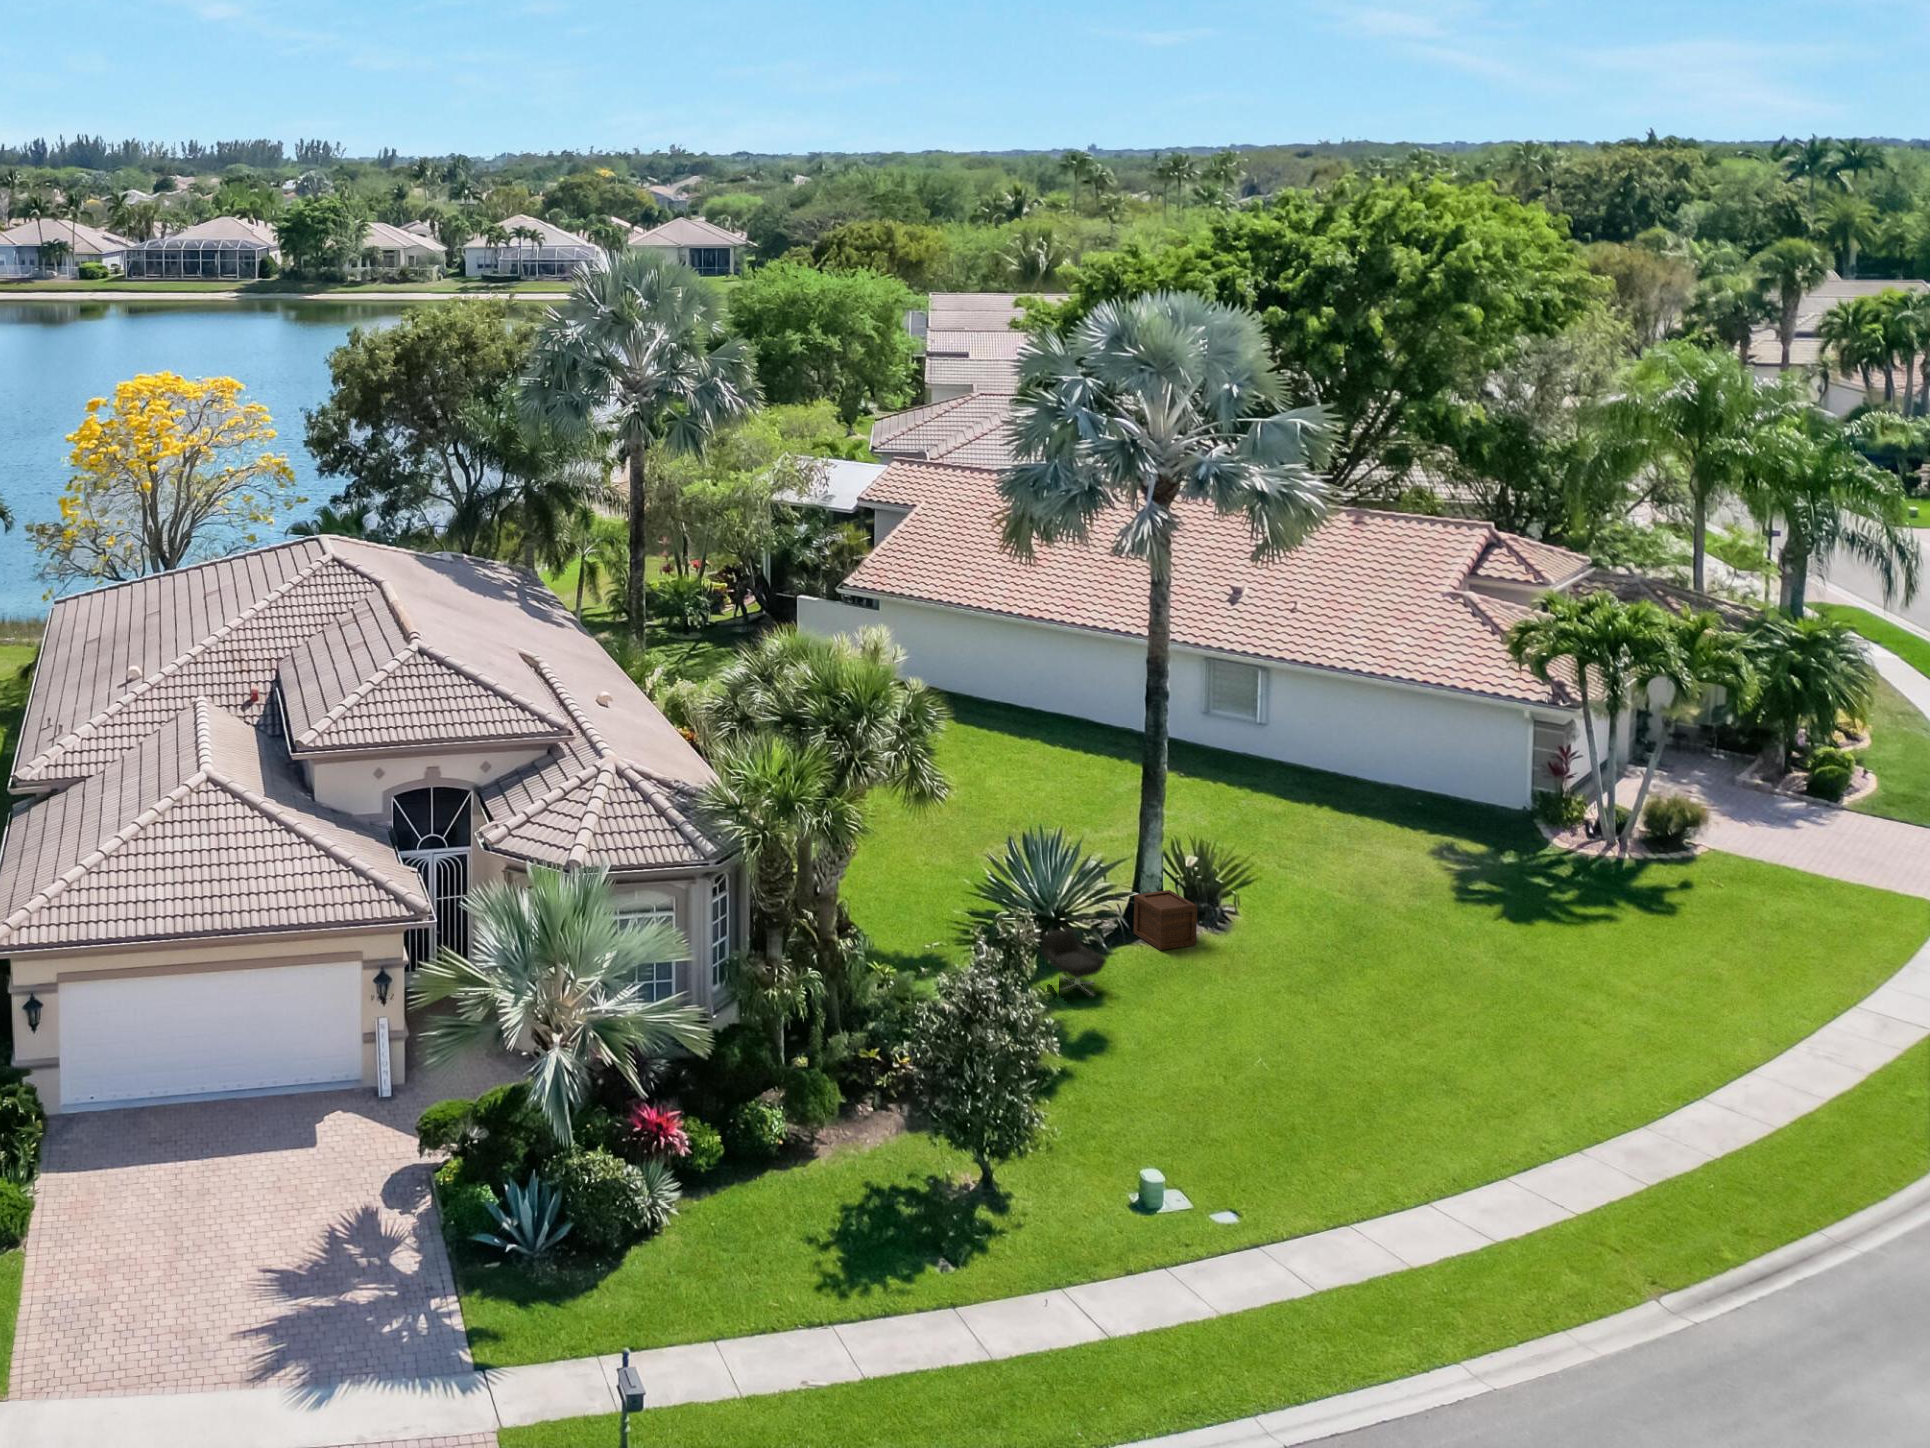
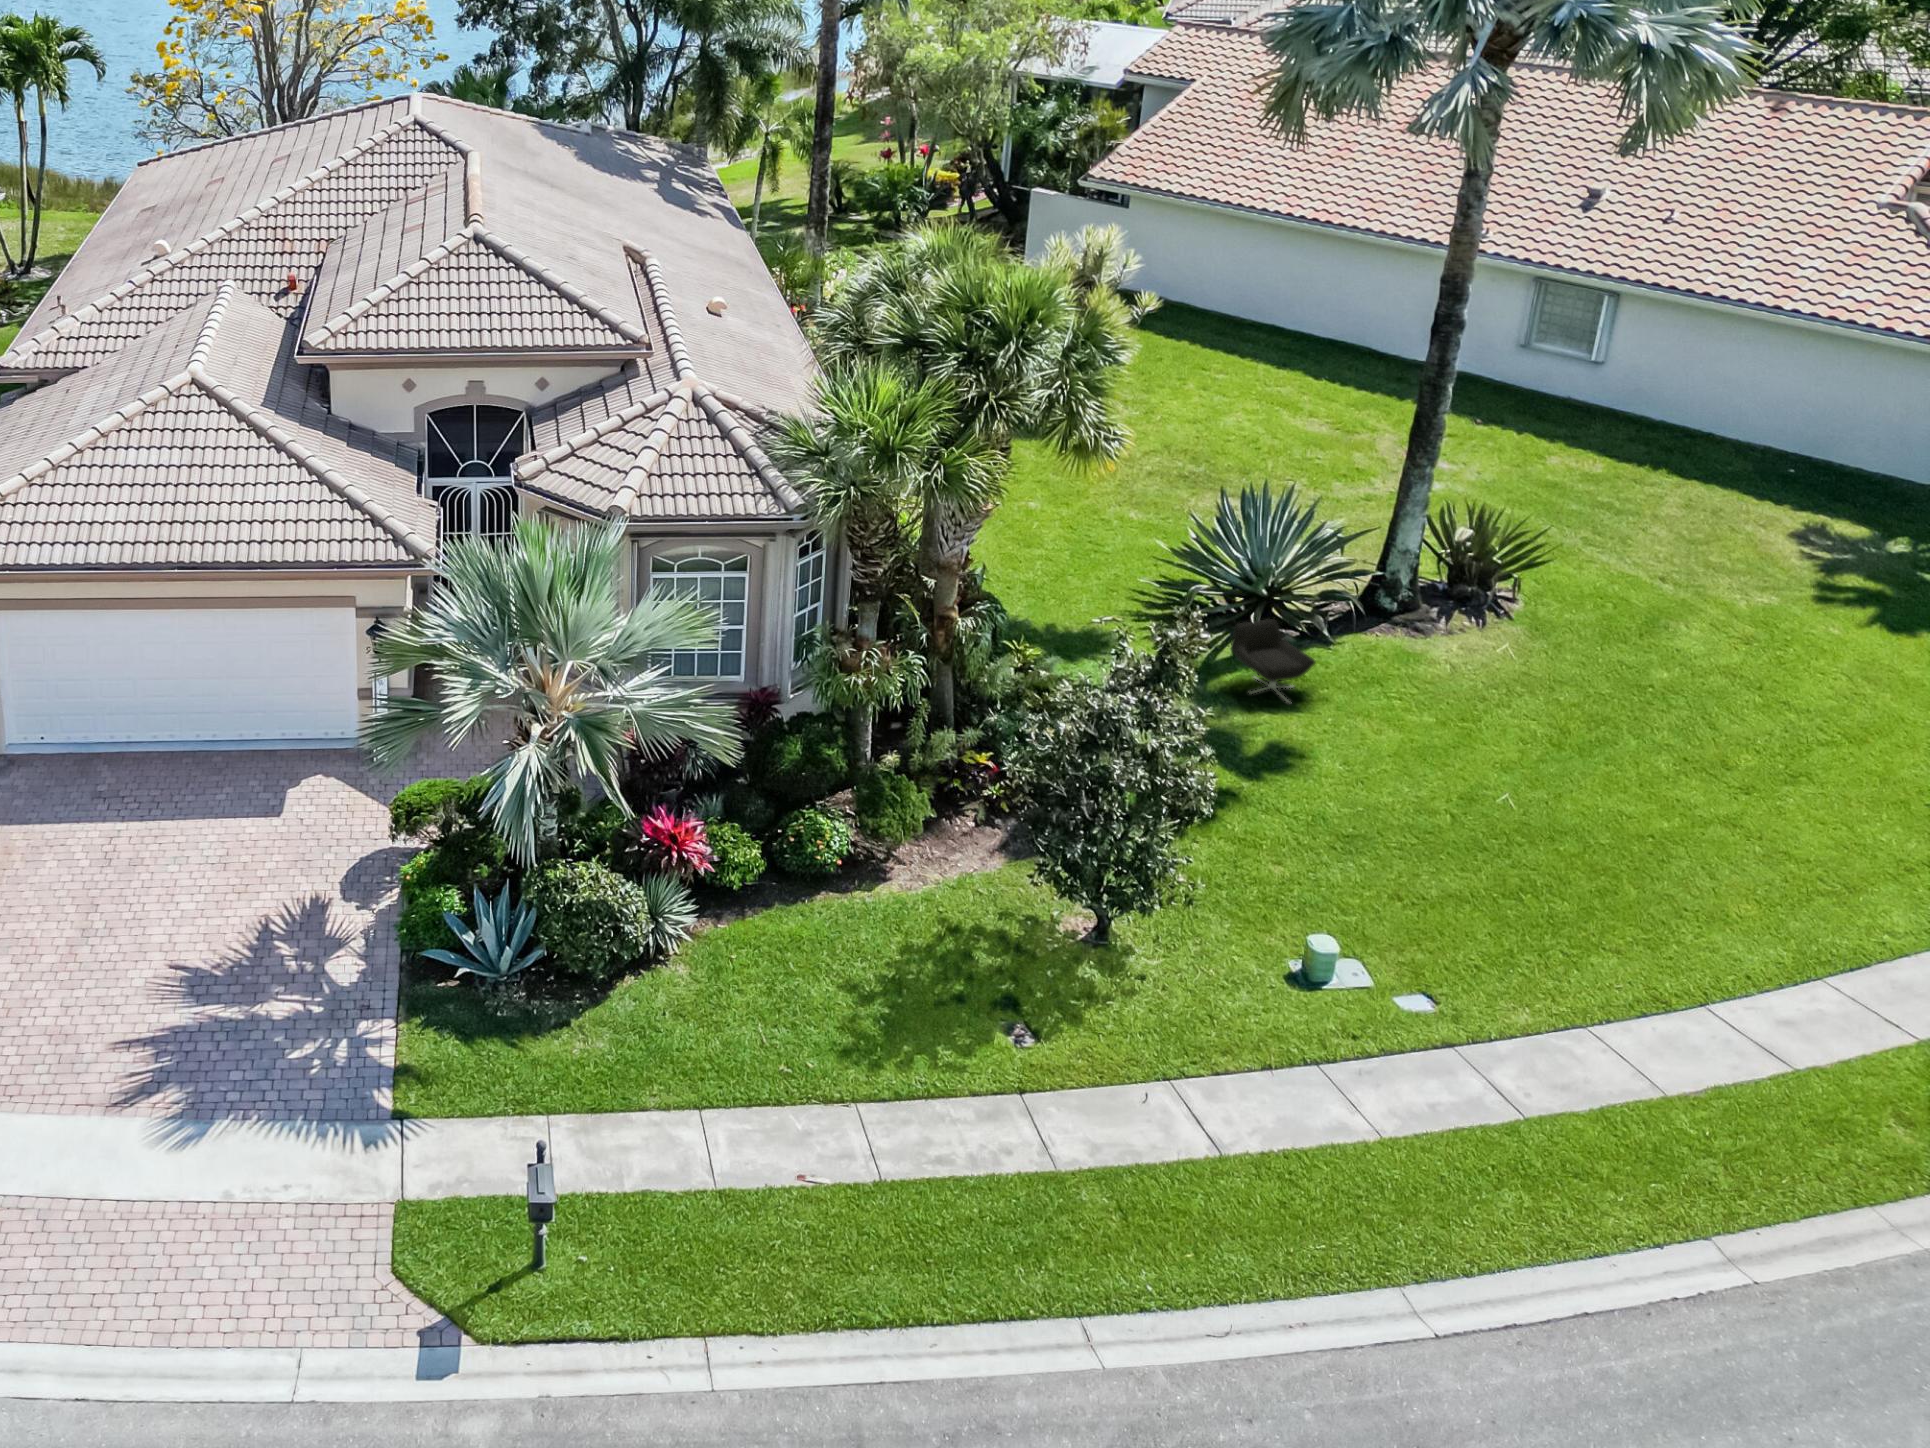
wooden crate: present [1133,890,1197,950] -> none [1362,578,1453,652]

